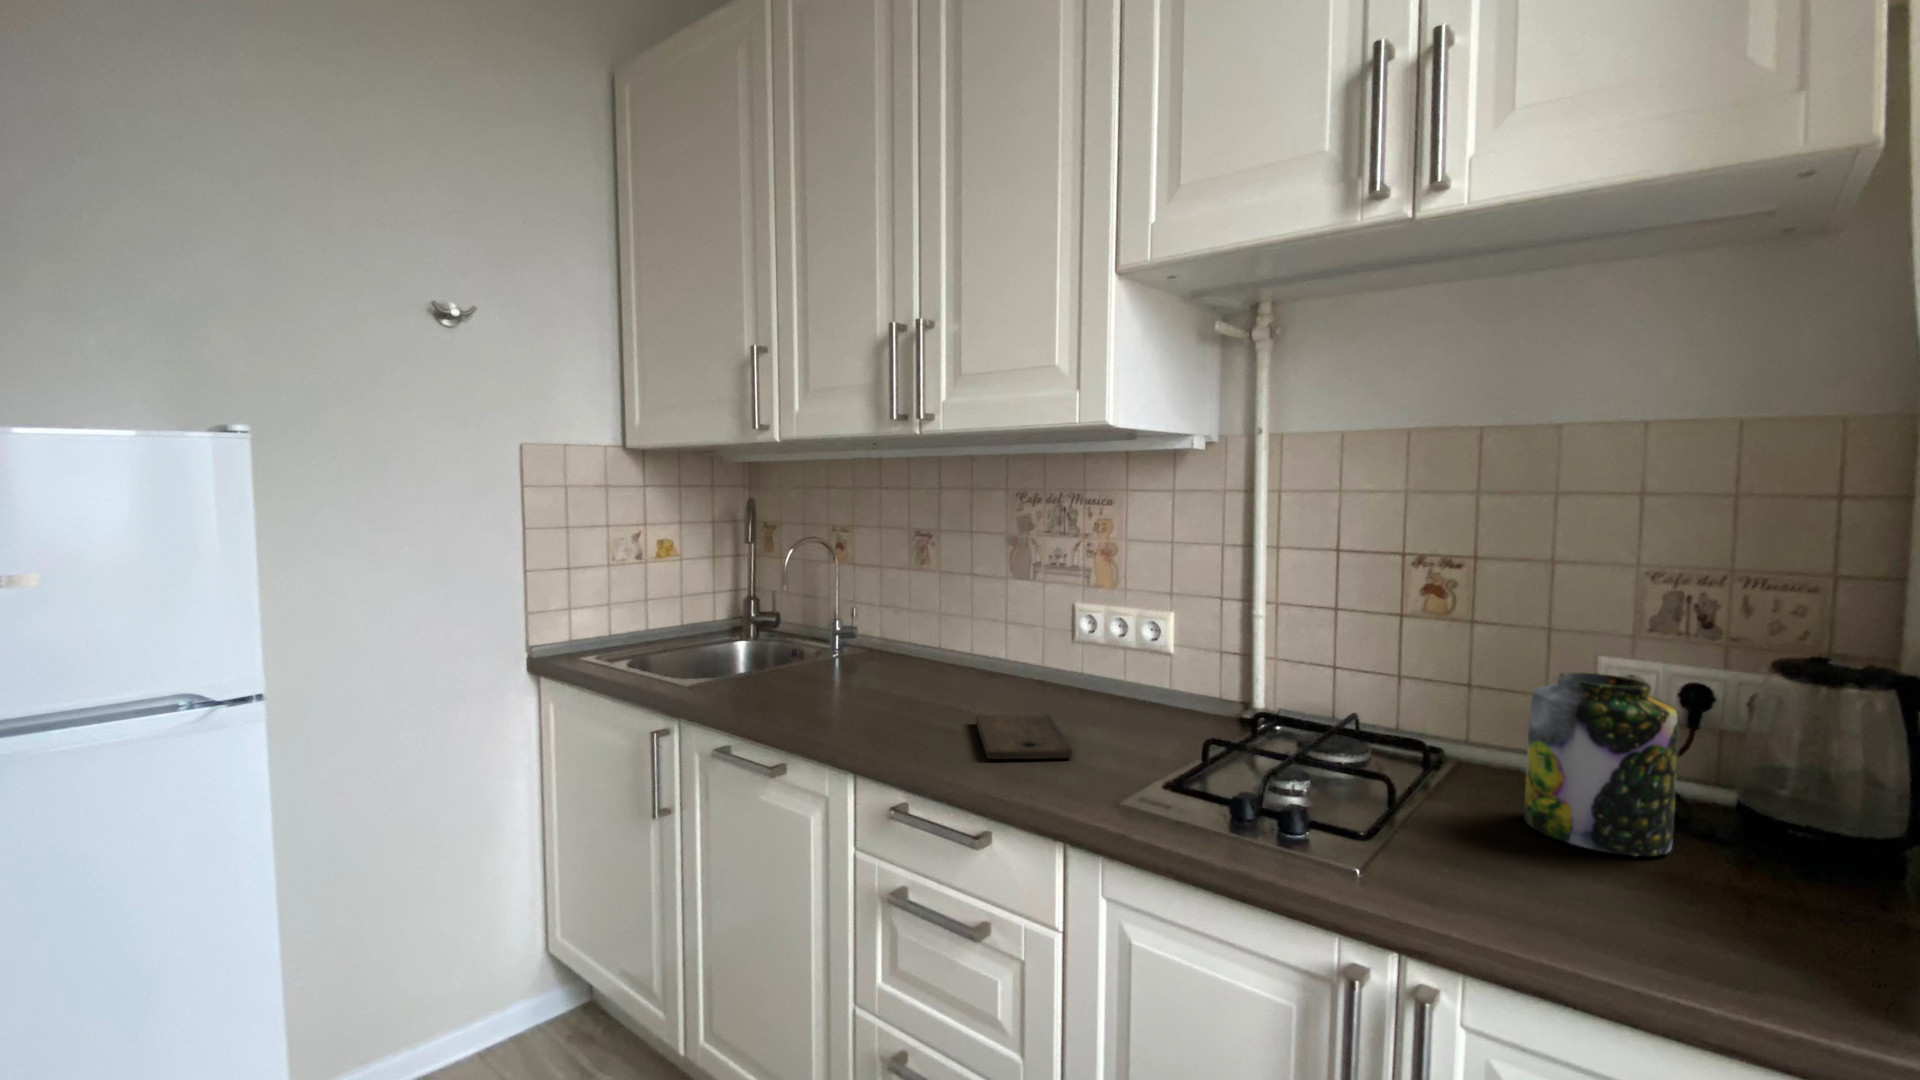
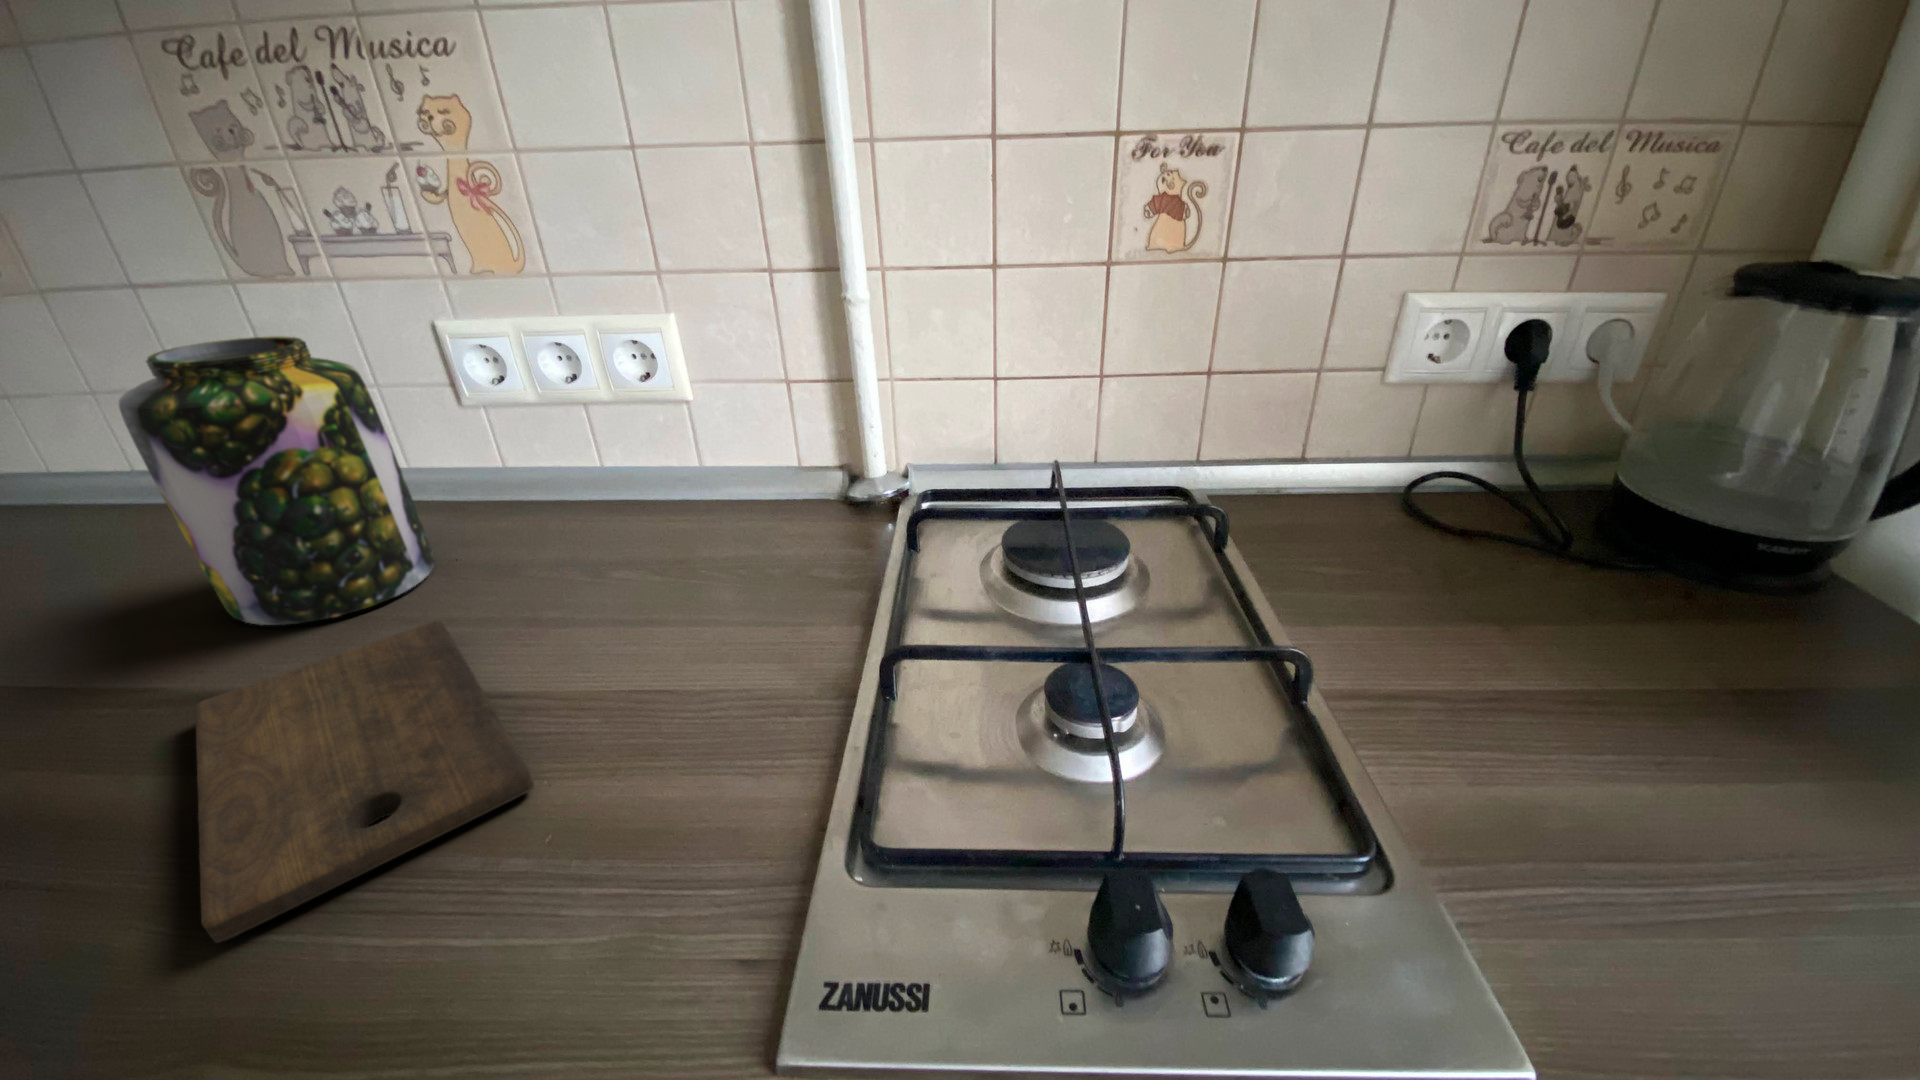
jar: present [1525,672,1678,856] -> present [119,336,435,625]

